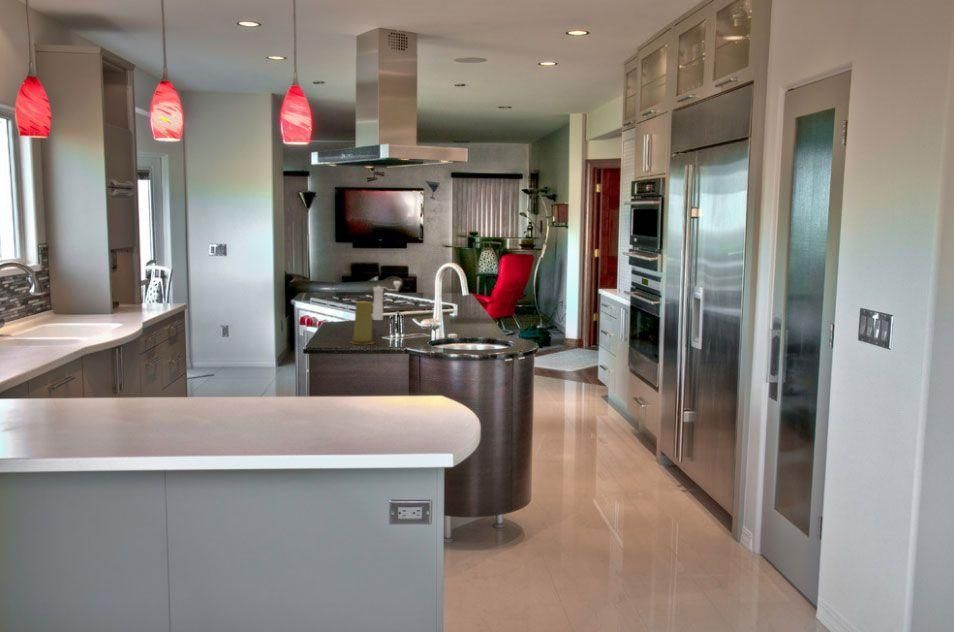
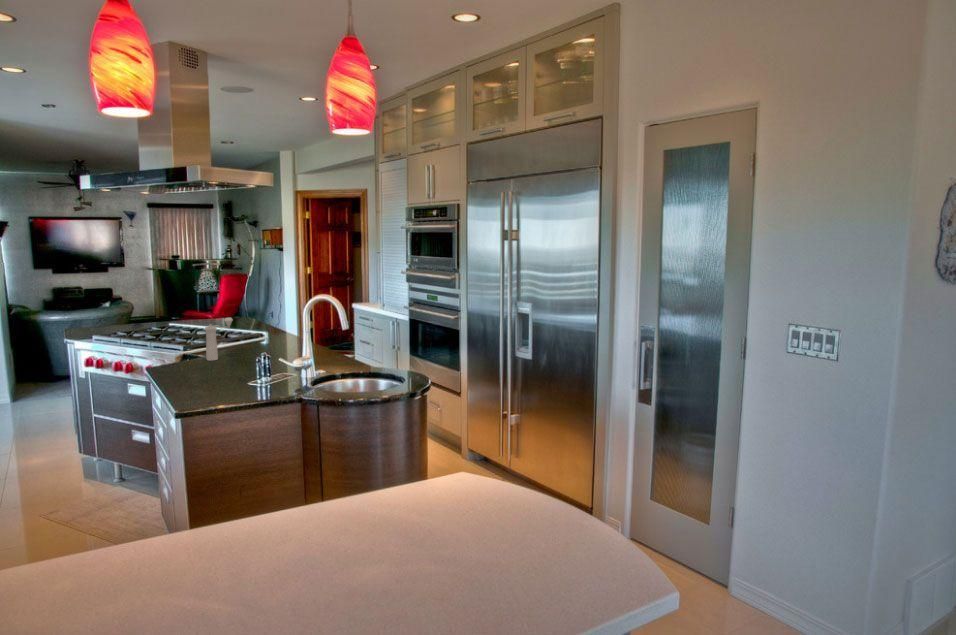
candle: present [351,301,374,344] -> none [226,349,254,397]

